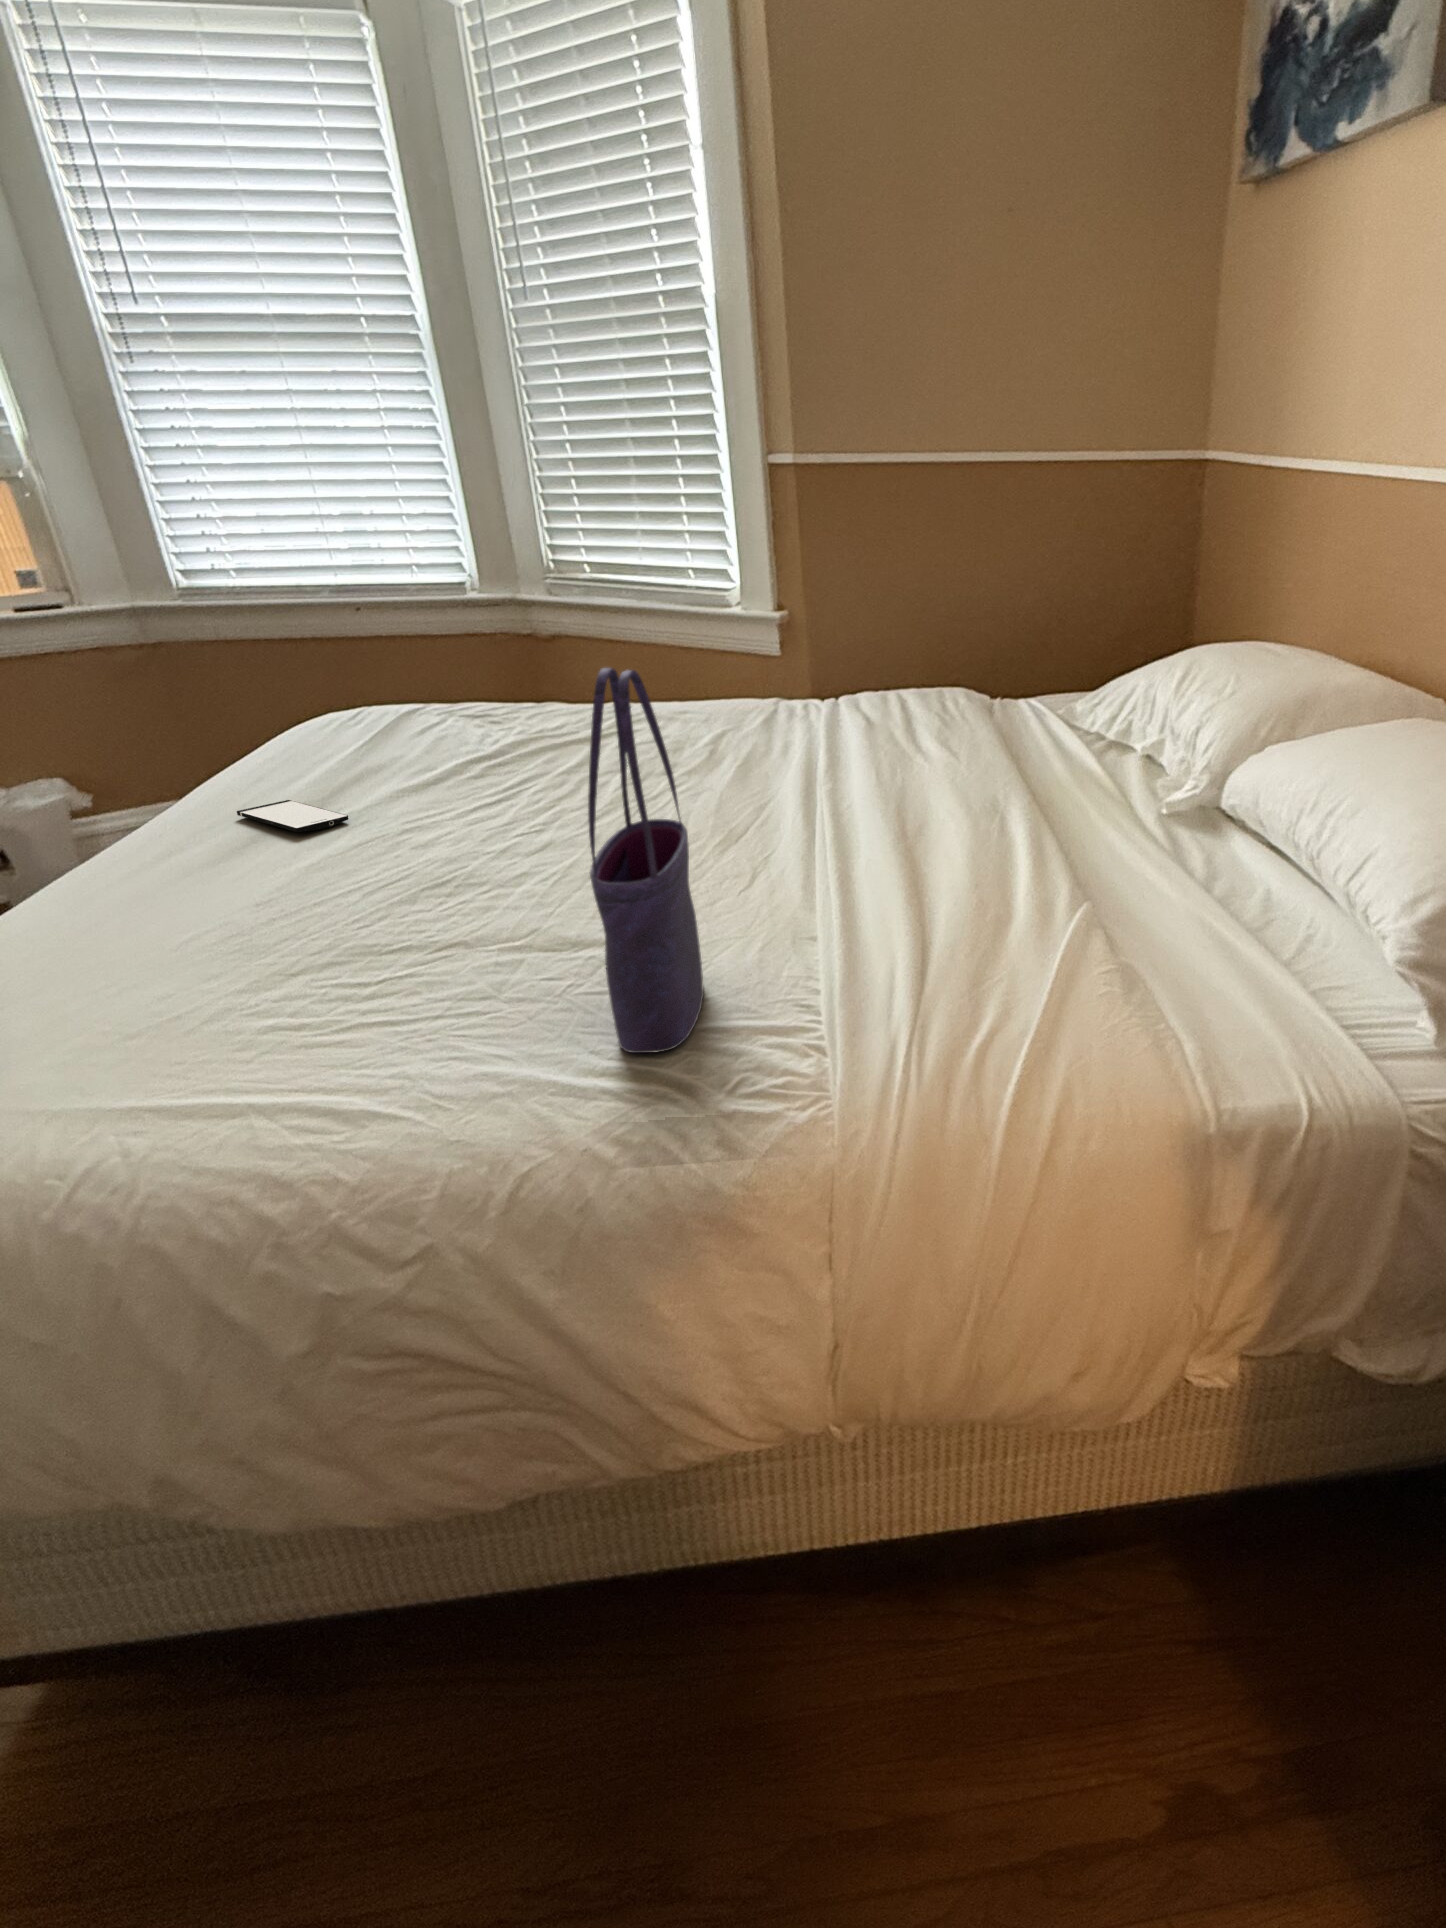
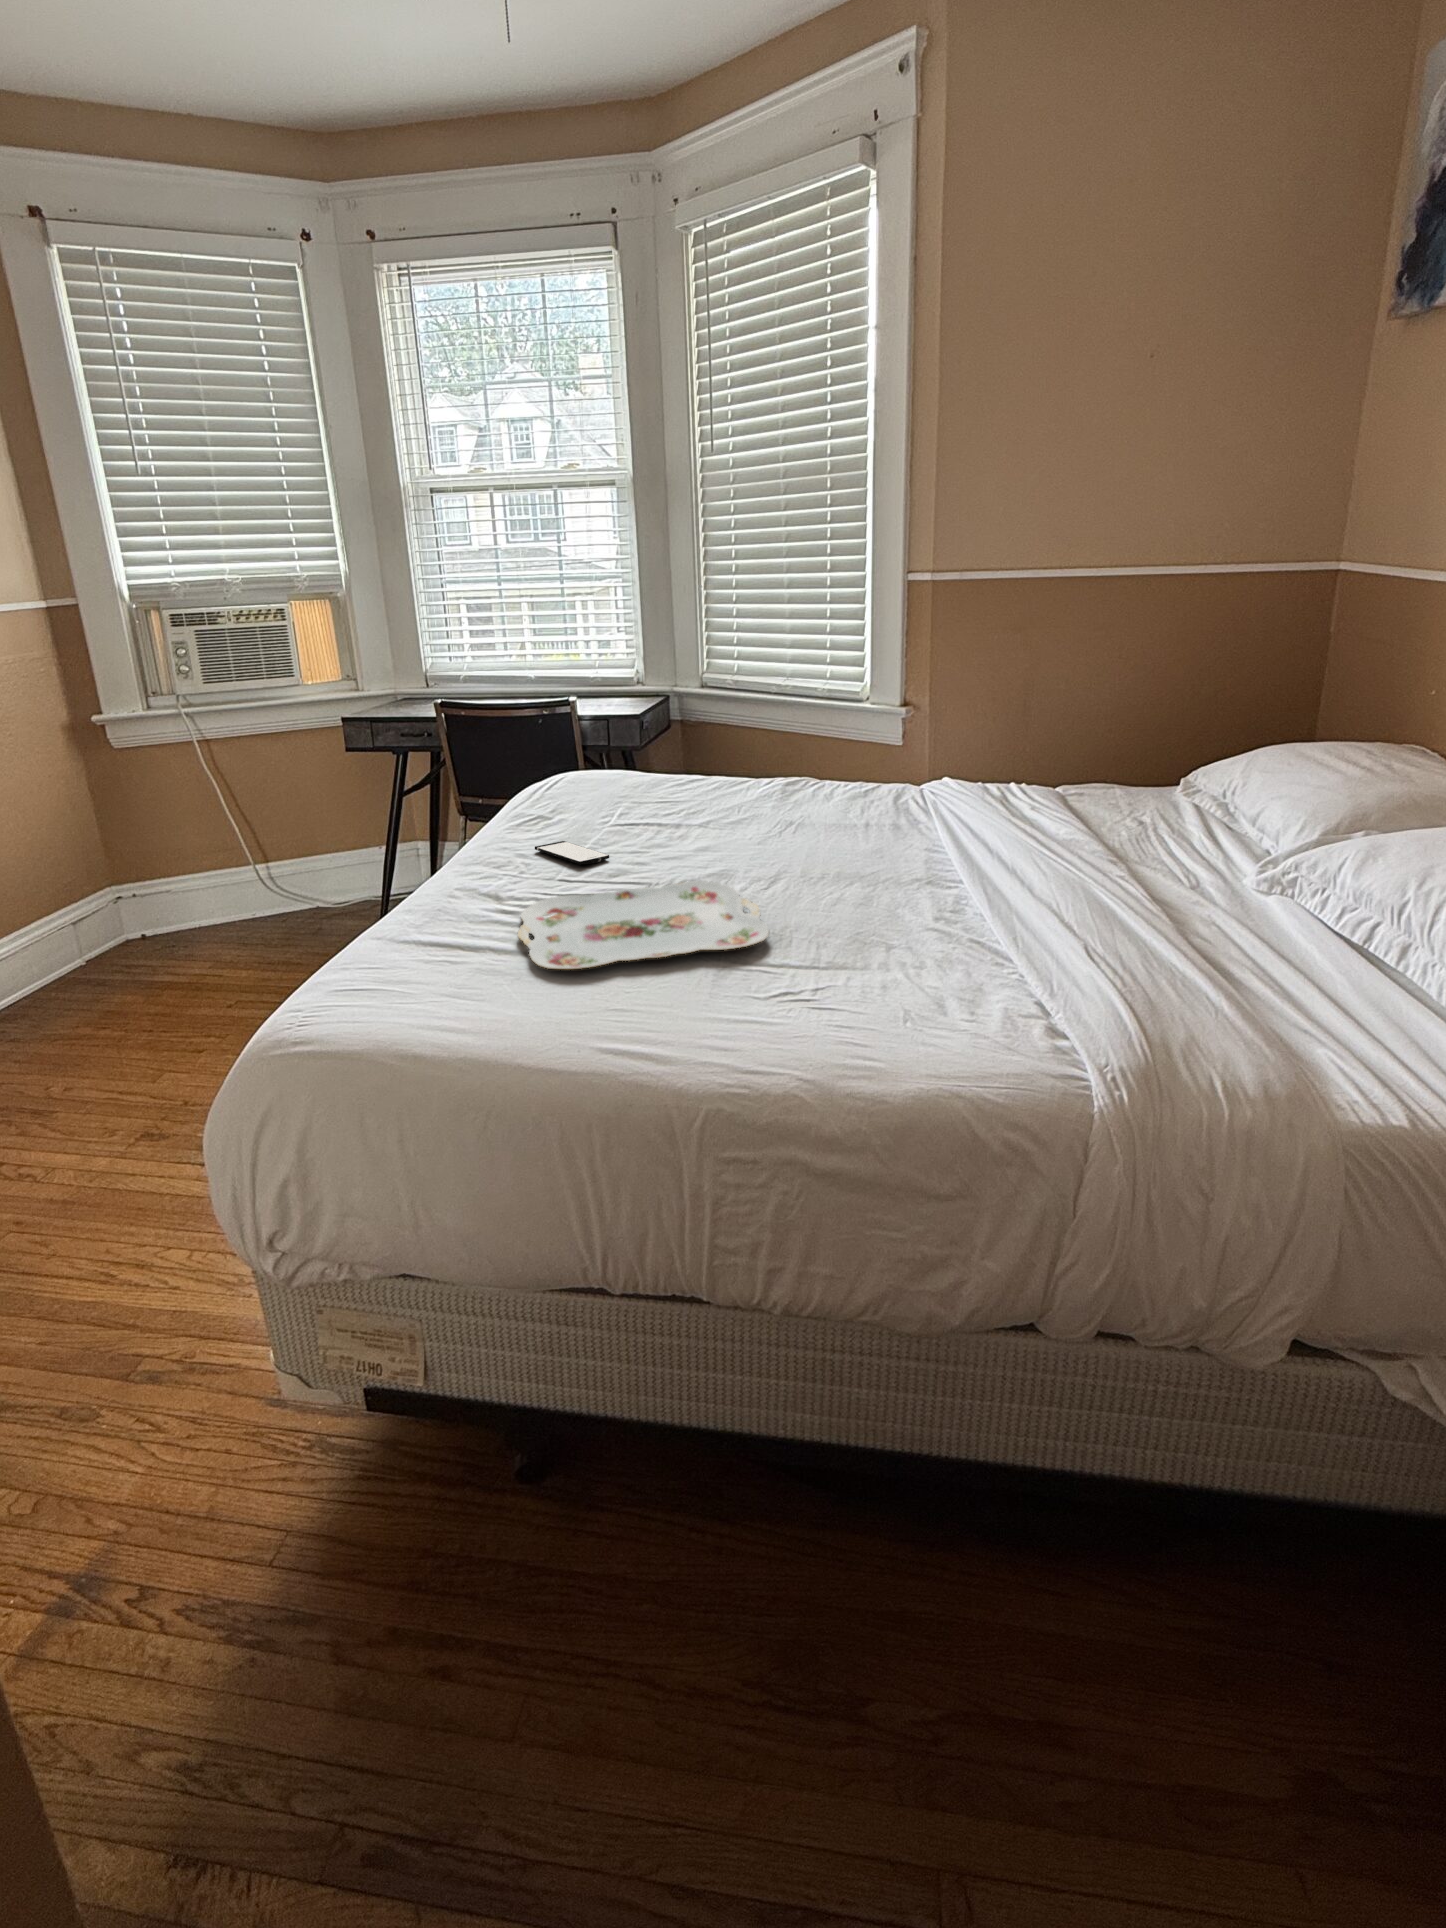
tote bag: present [588,668,704,1053] -> none [852,760,914,1042]
serving tray: none [144,843,540,999] -> present [518,881,769,969]

